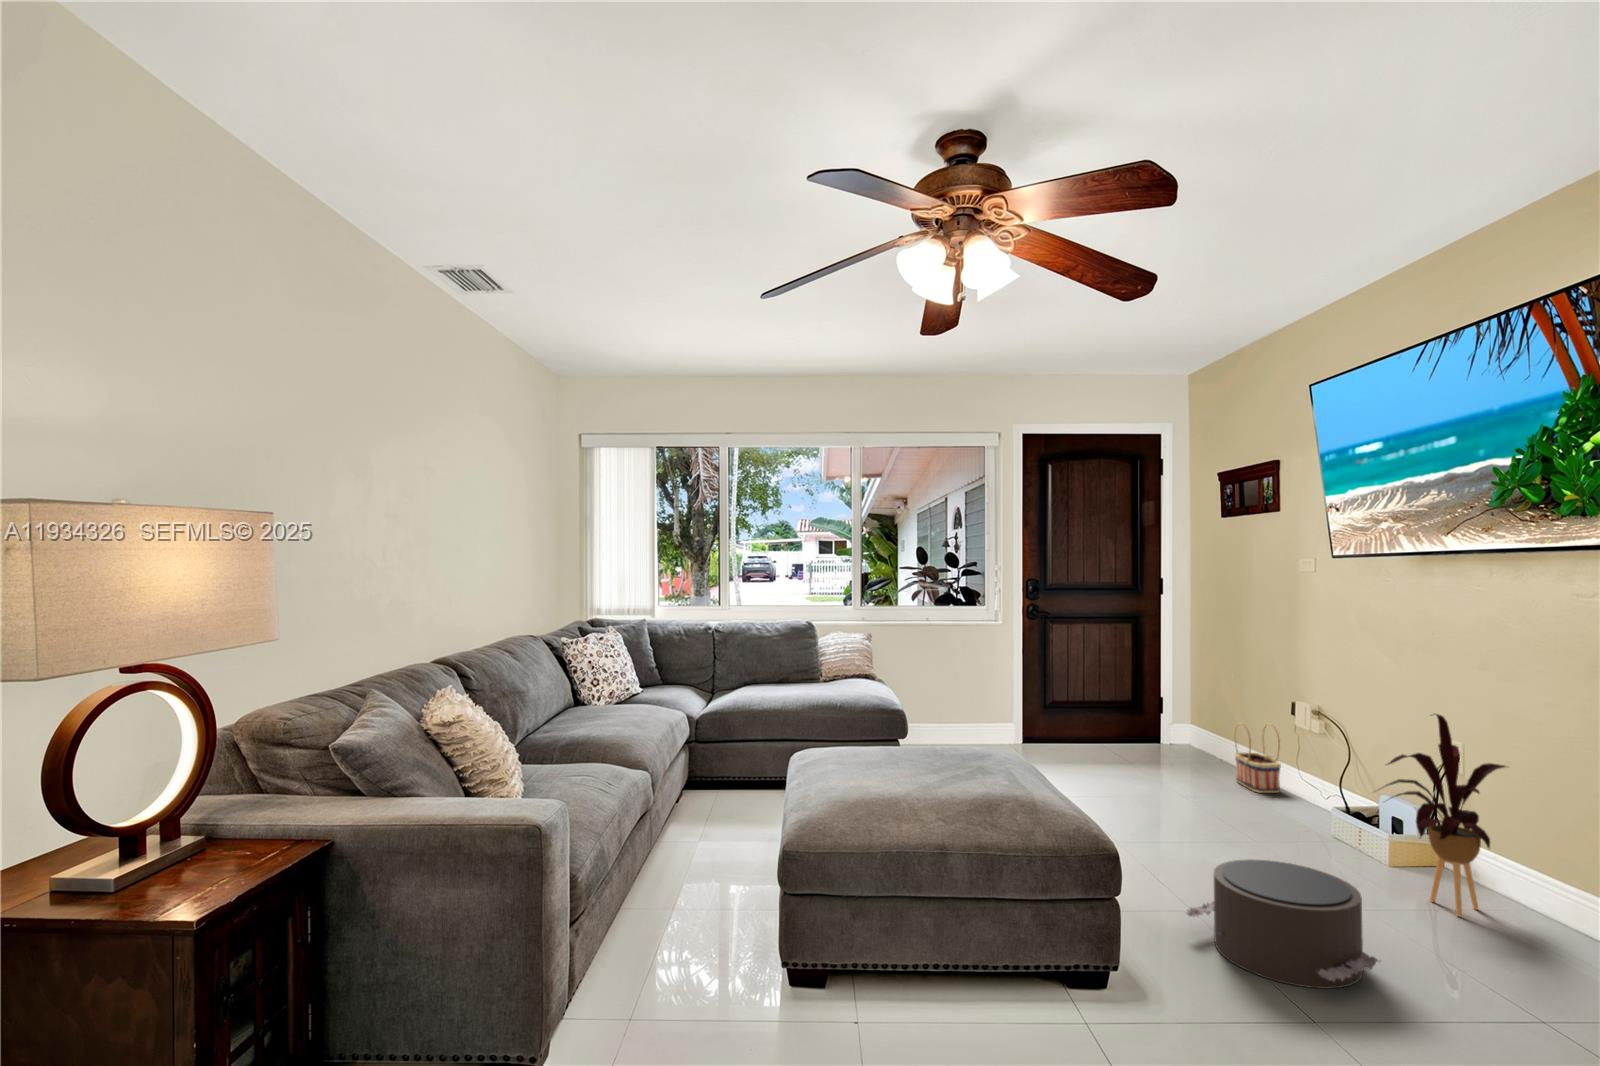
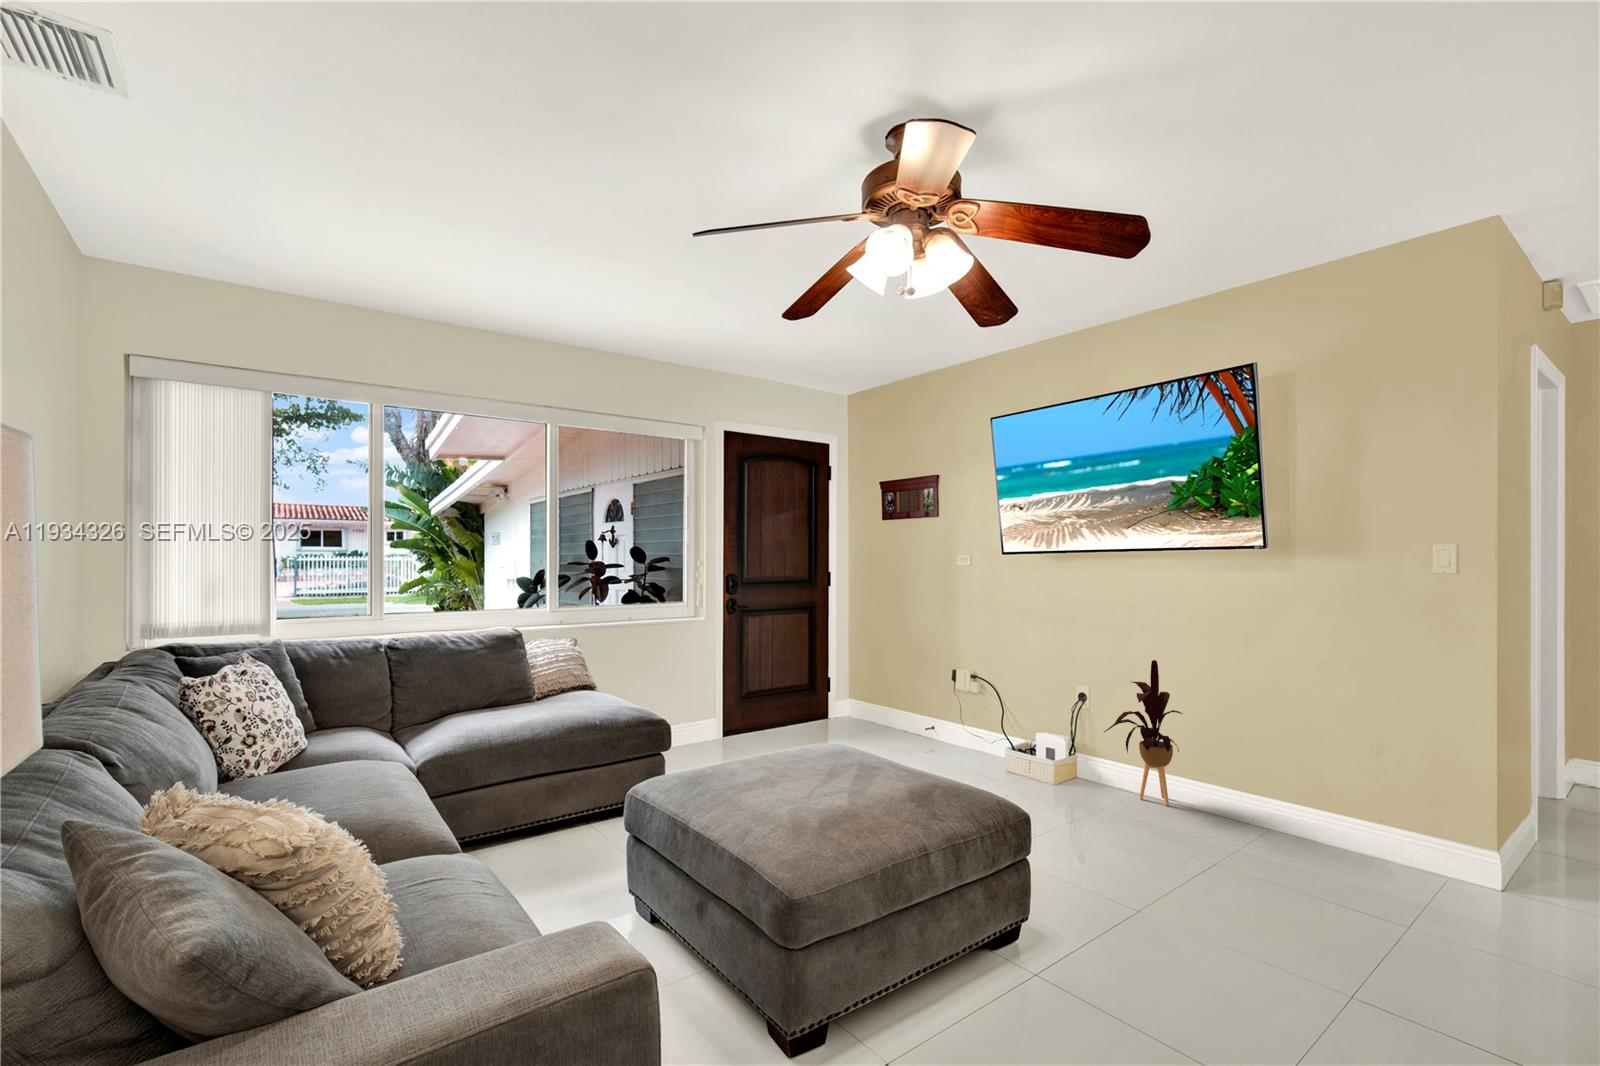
basket: present [1234,723,1281,793] -> none [905,684,944,741]
pouf: present [1185,859,1380,989] -> none [1091,794,1247,897]

